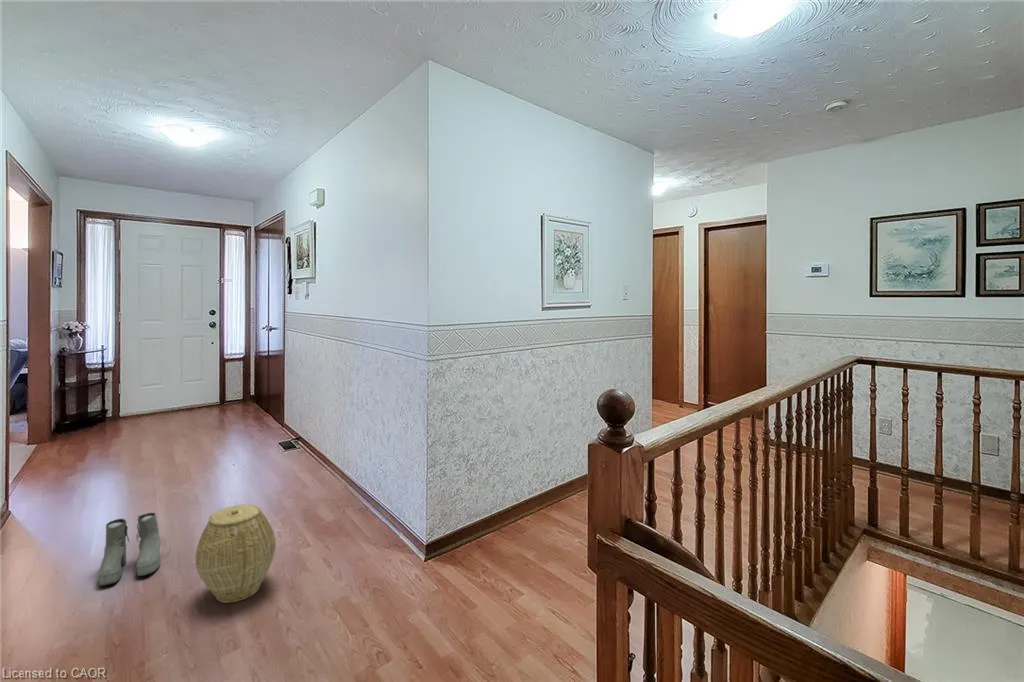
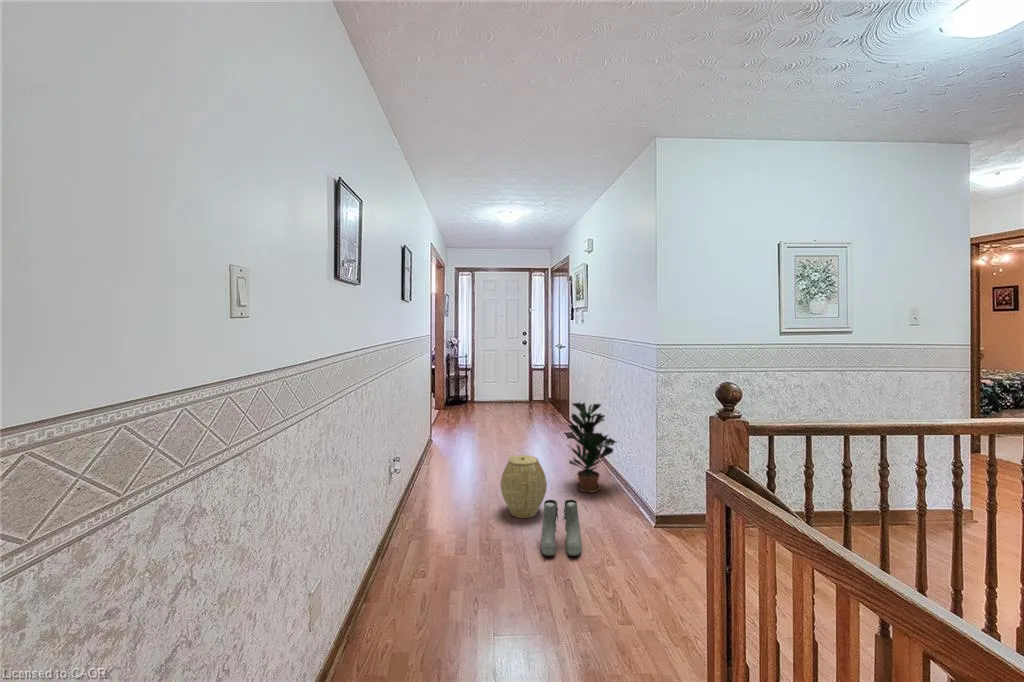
potted plant: none [299,412,369,532] -> present [569,403,616,493]
boots: present [99,513,161,586] -> present [541,500,581,556]

